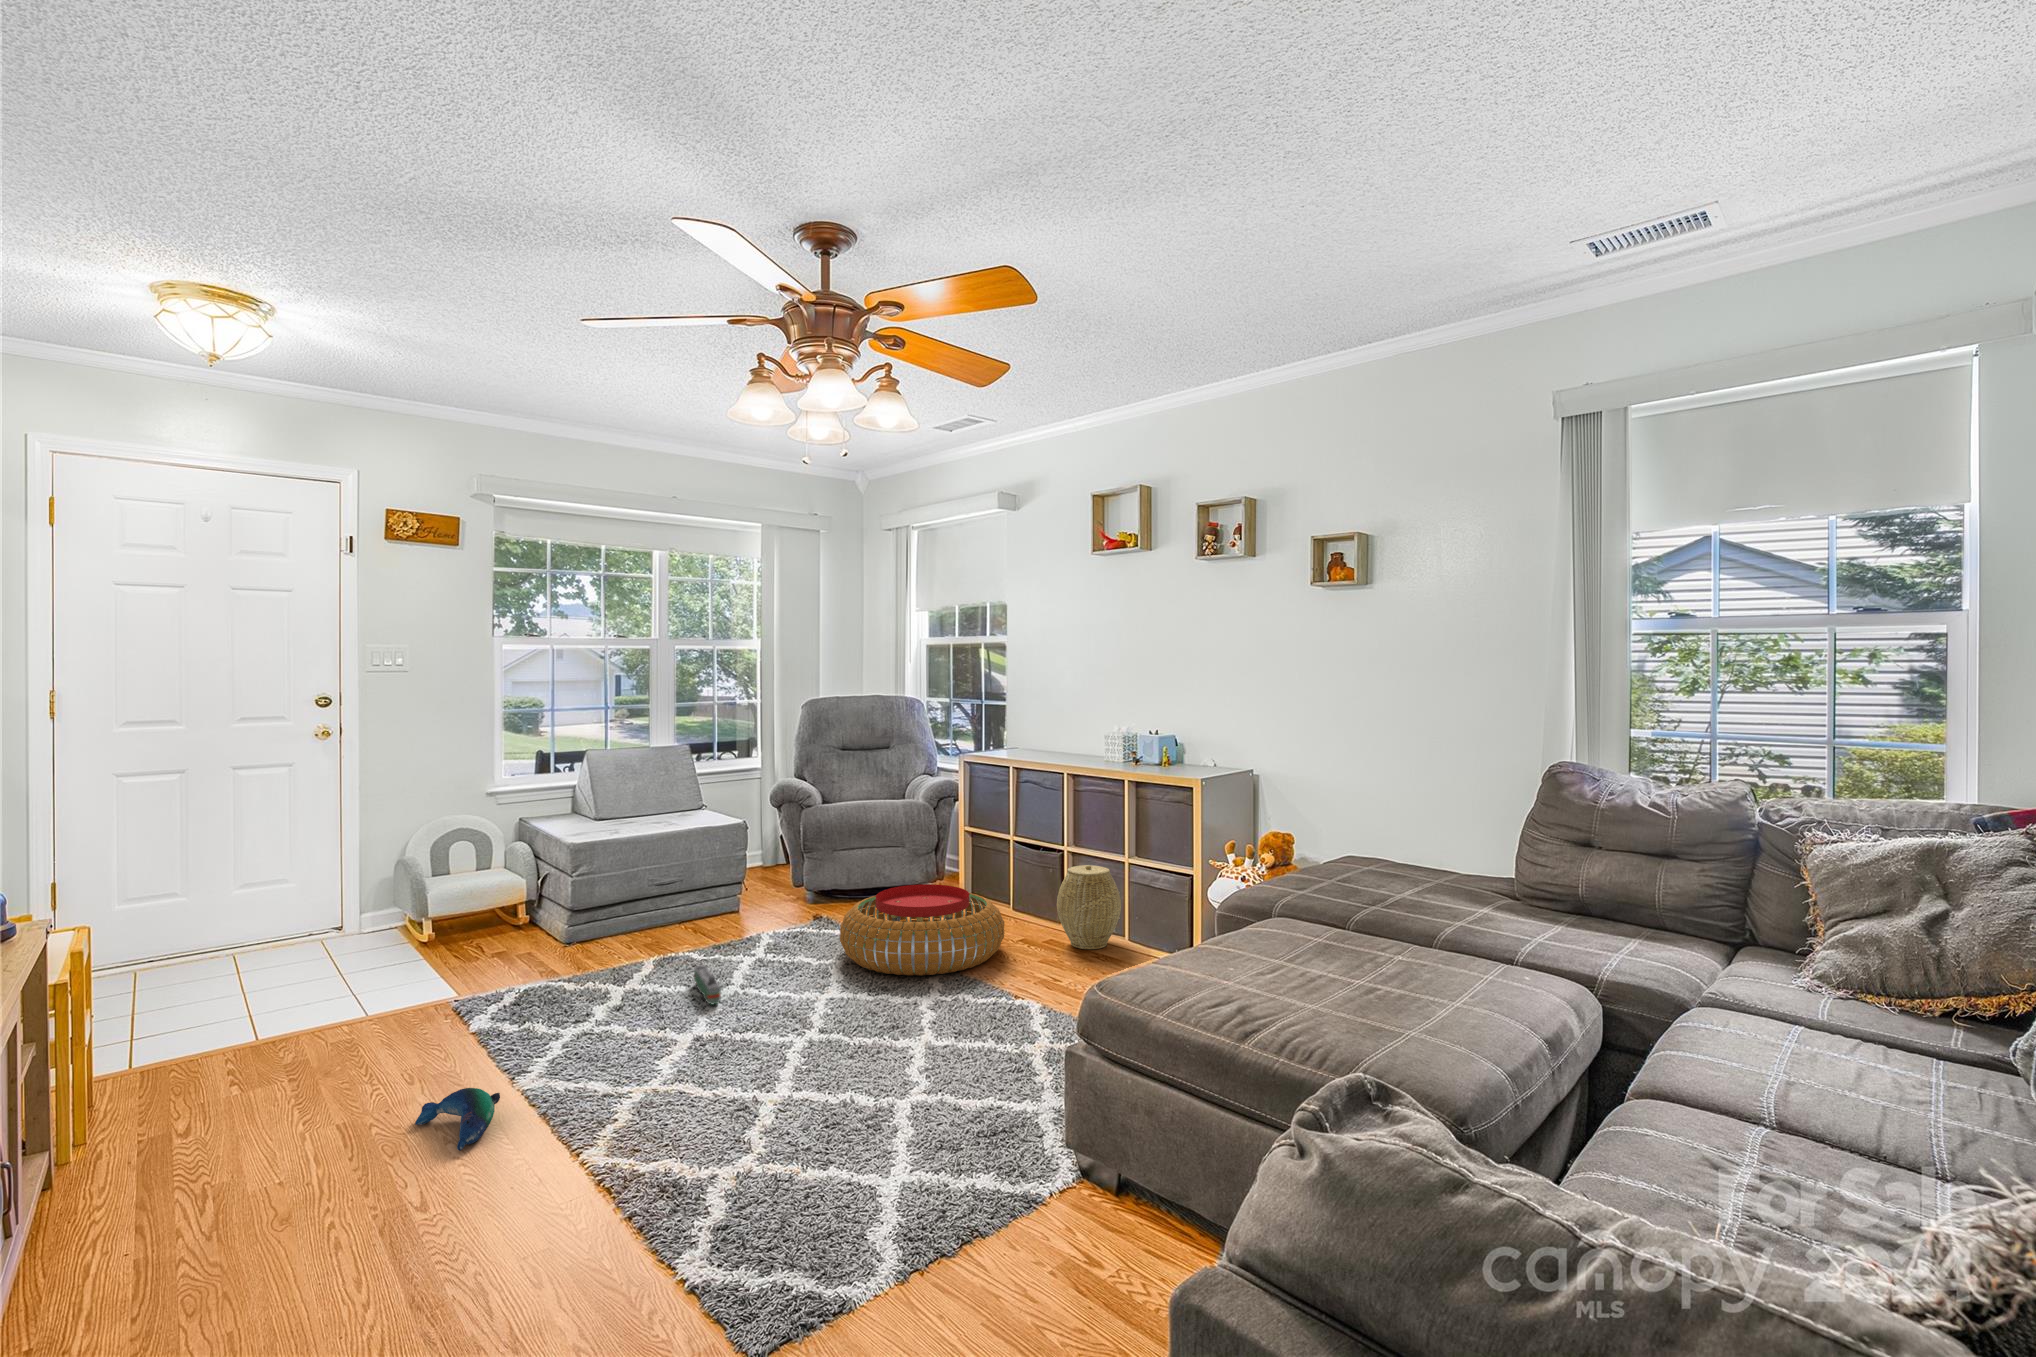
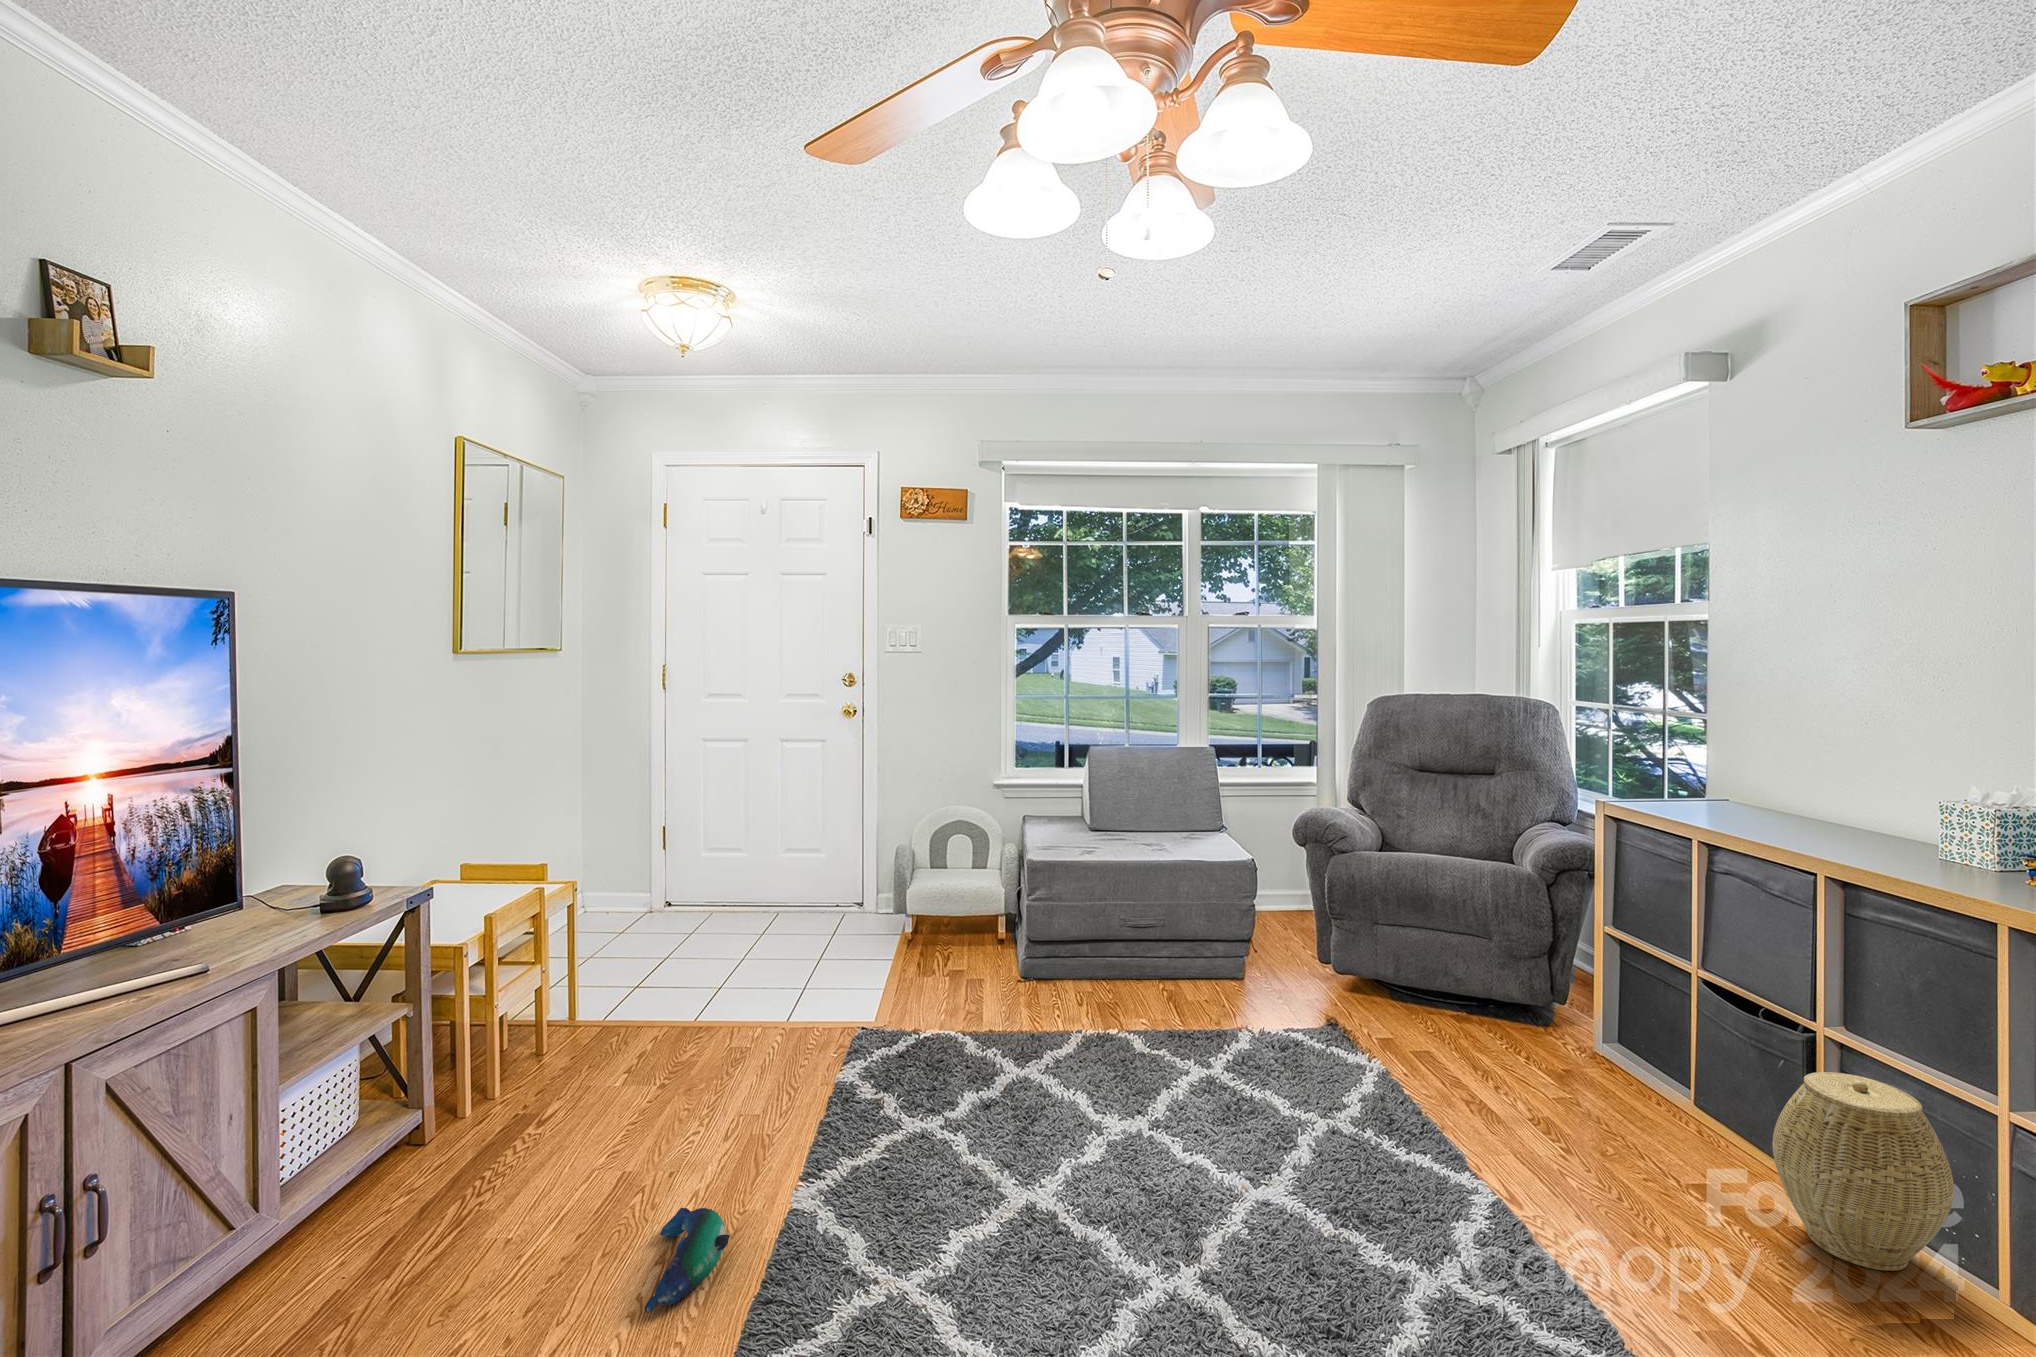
pouf: present [840,884,1004,975] -> none [1324,1020,1640,1223]
toy train: present [694,965,721,1004] -> none [1090,1075,1120,1152]

